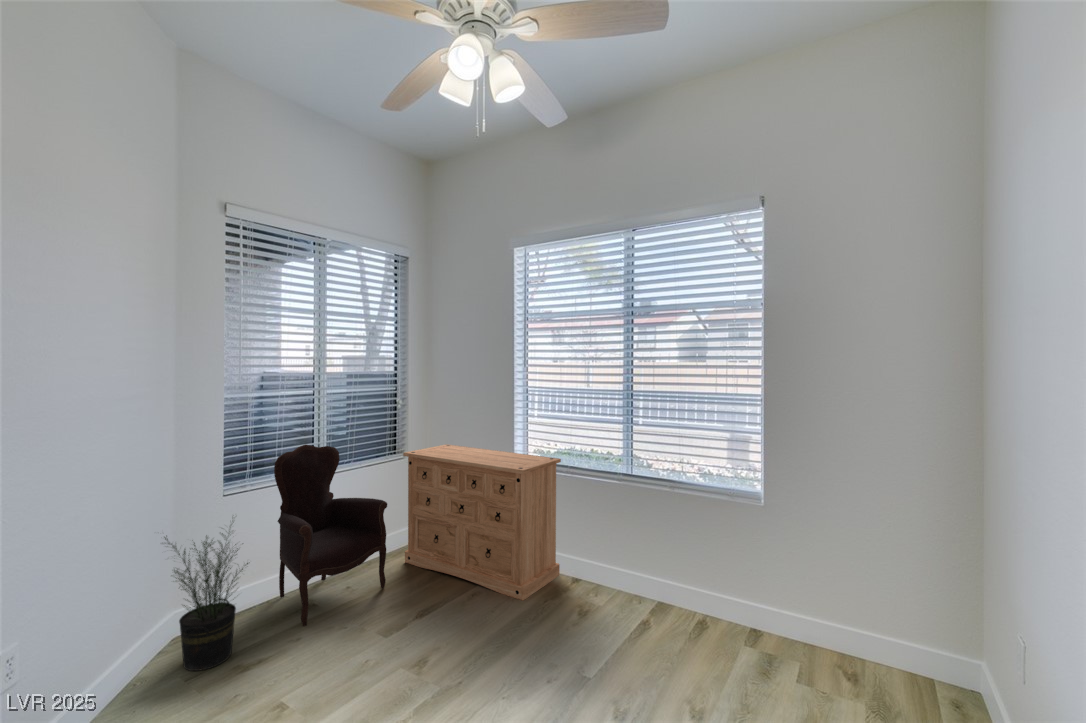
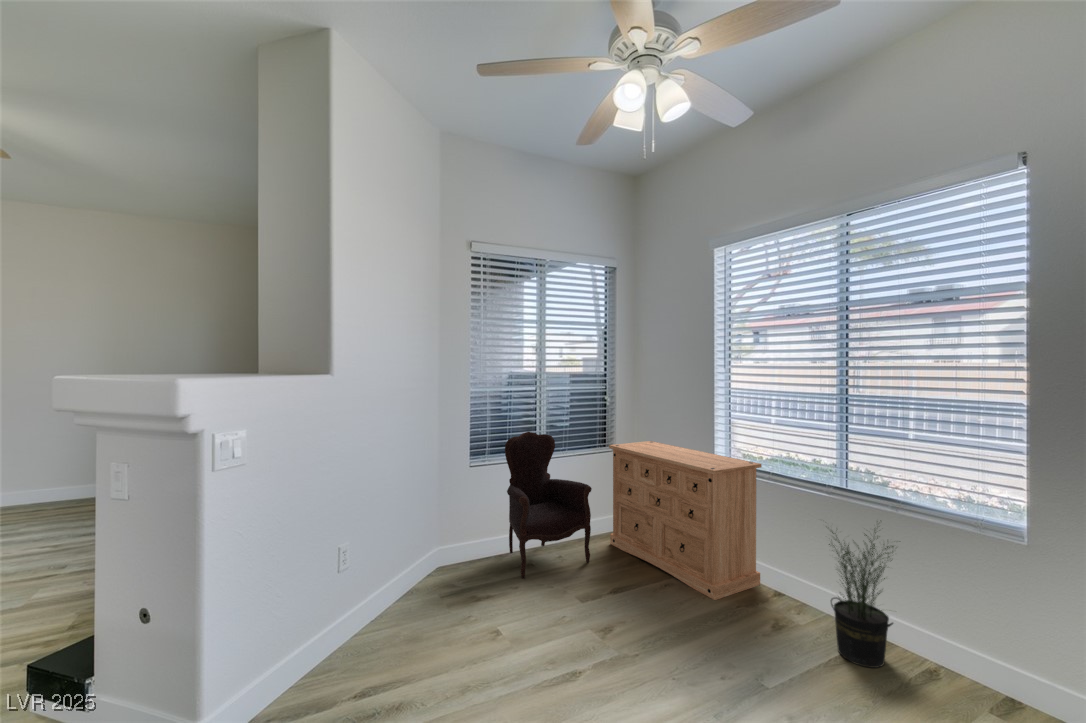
potted plant: present [164,531,248,671] -> present [829,530,894,668]

